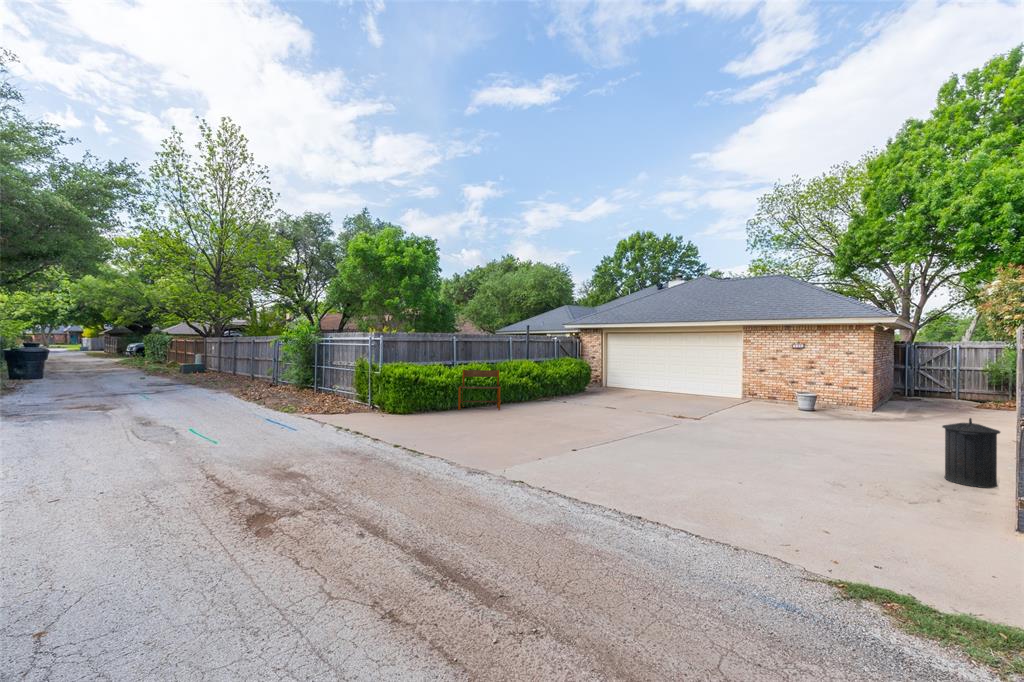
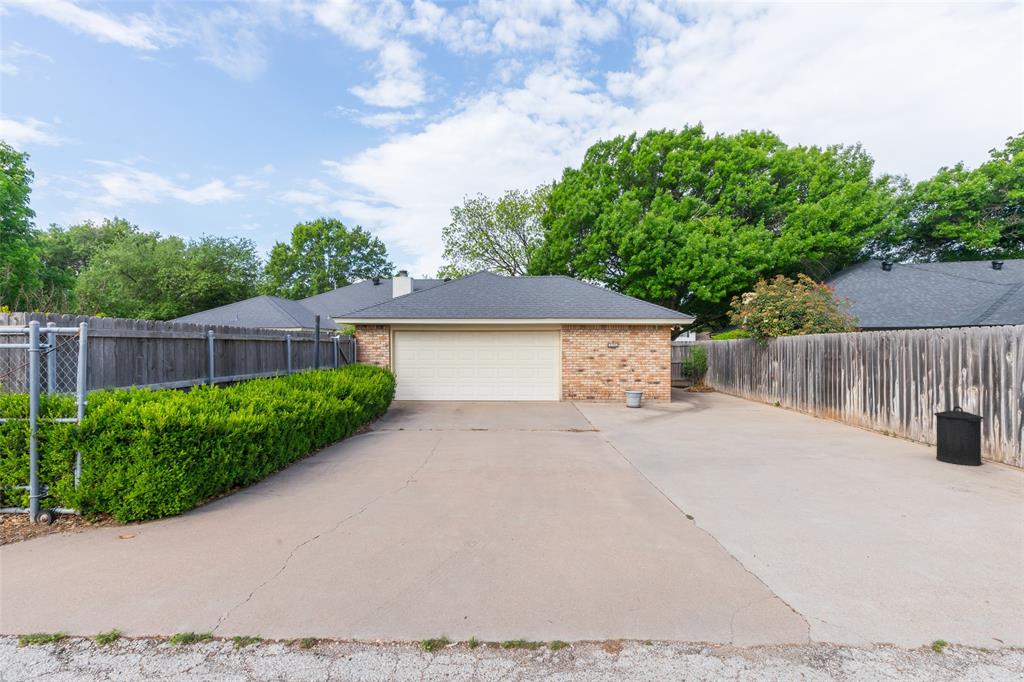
bench: present [458,370,501,410] -> none [280,389,374,477]

